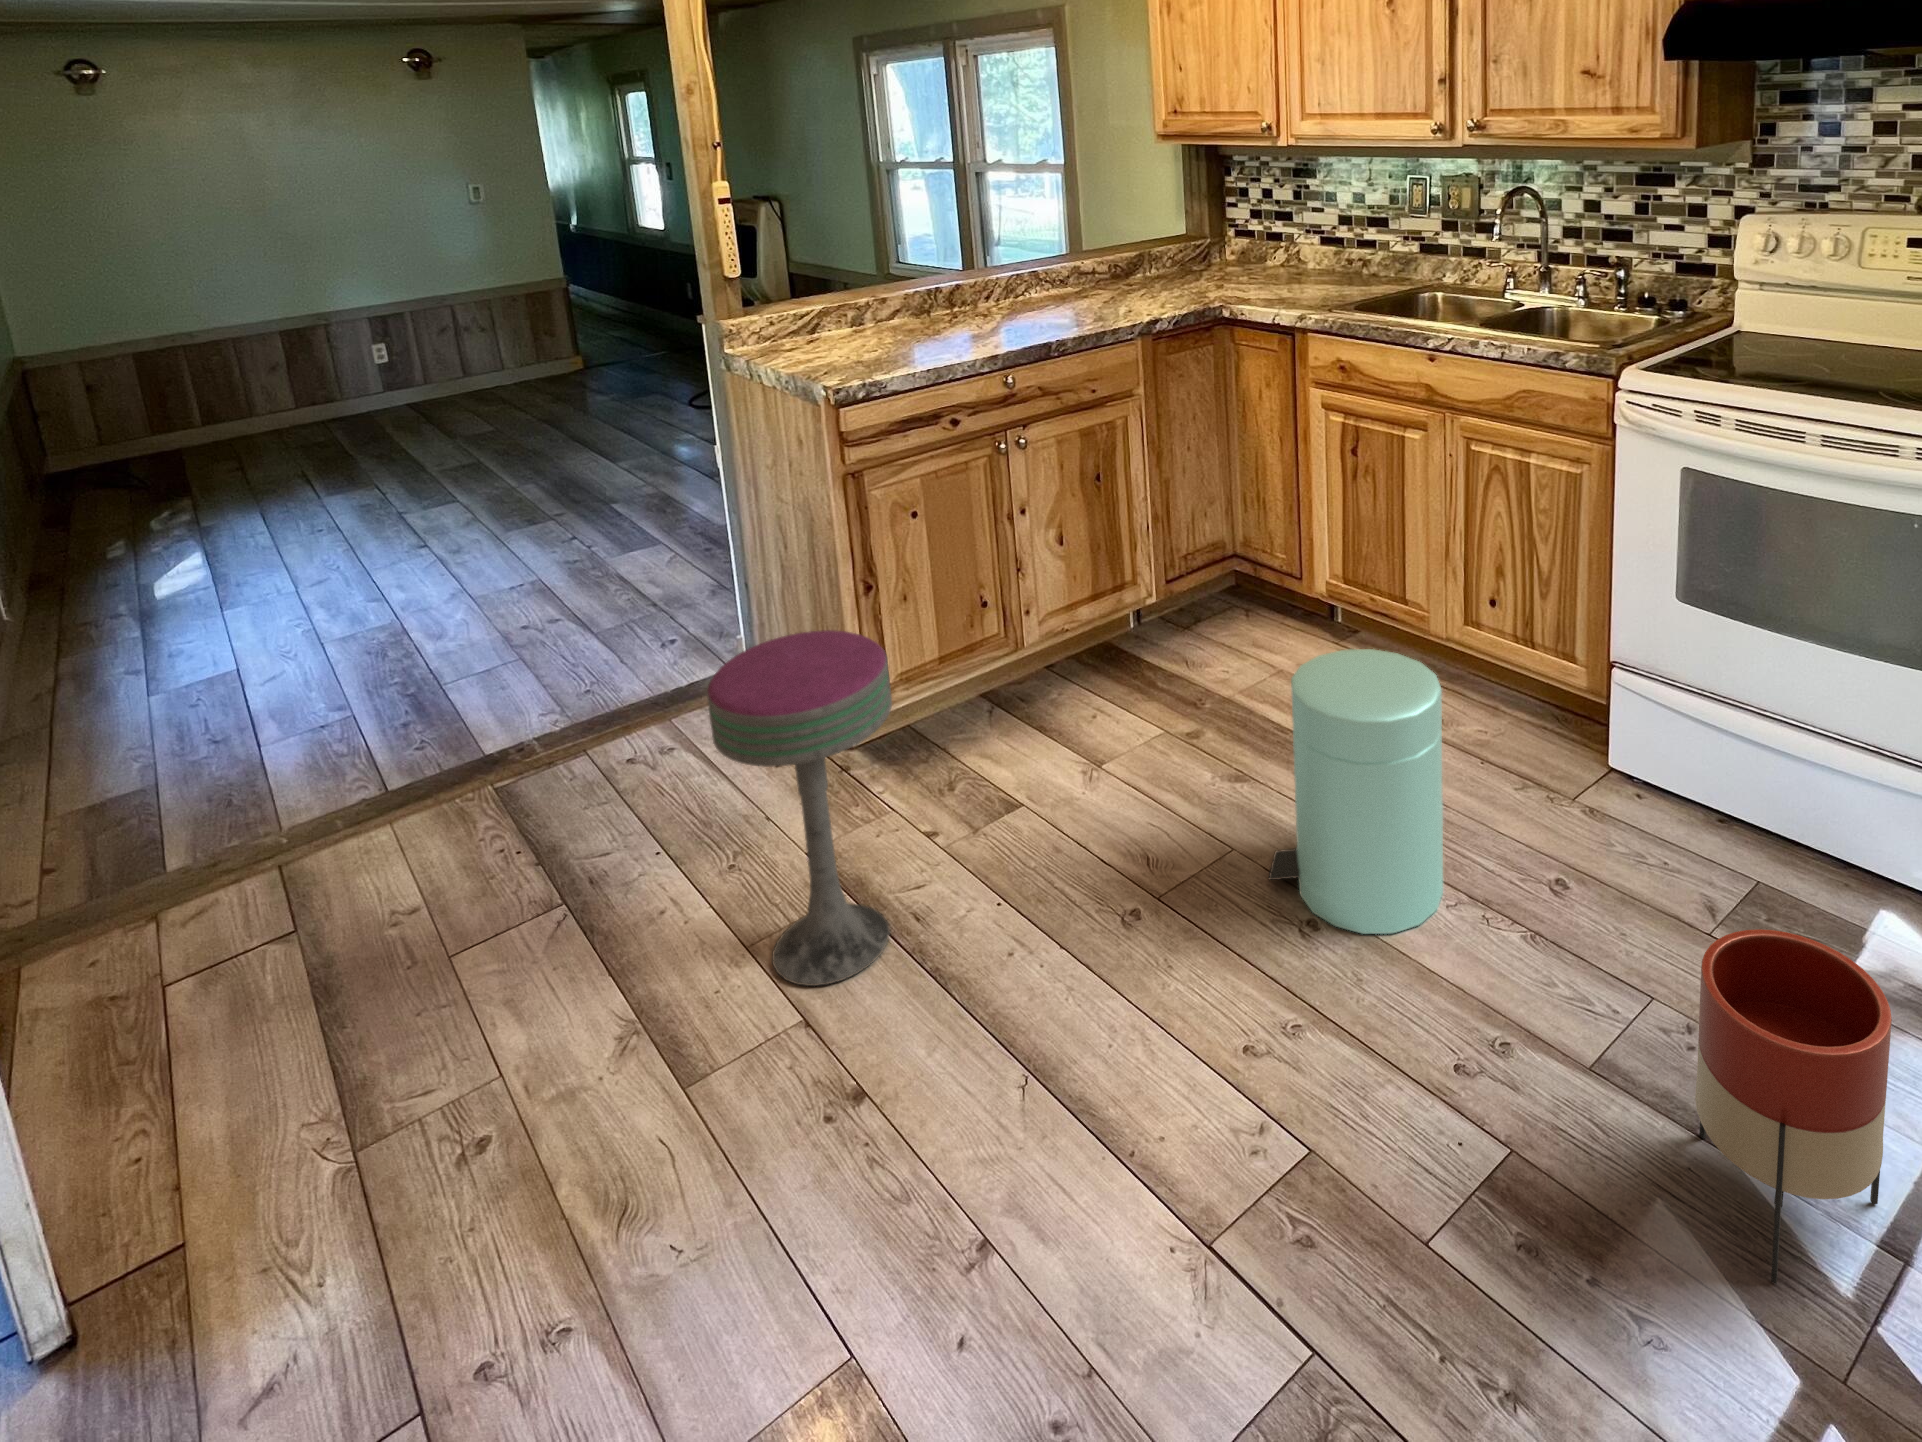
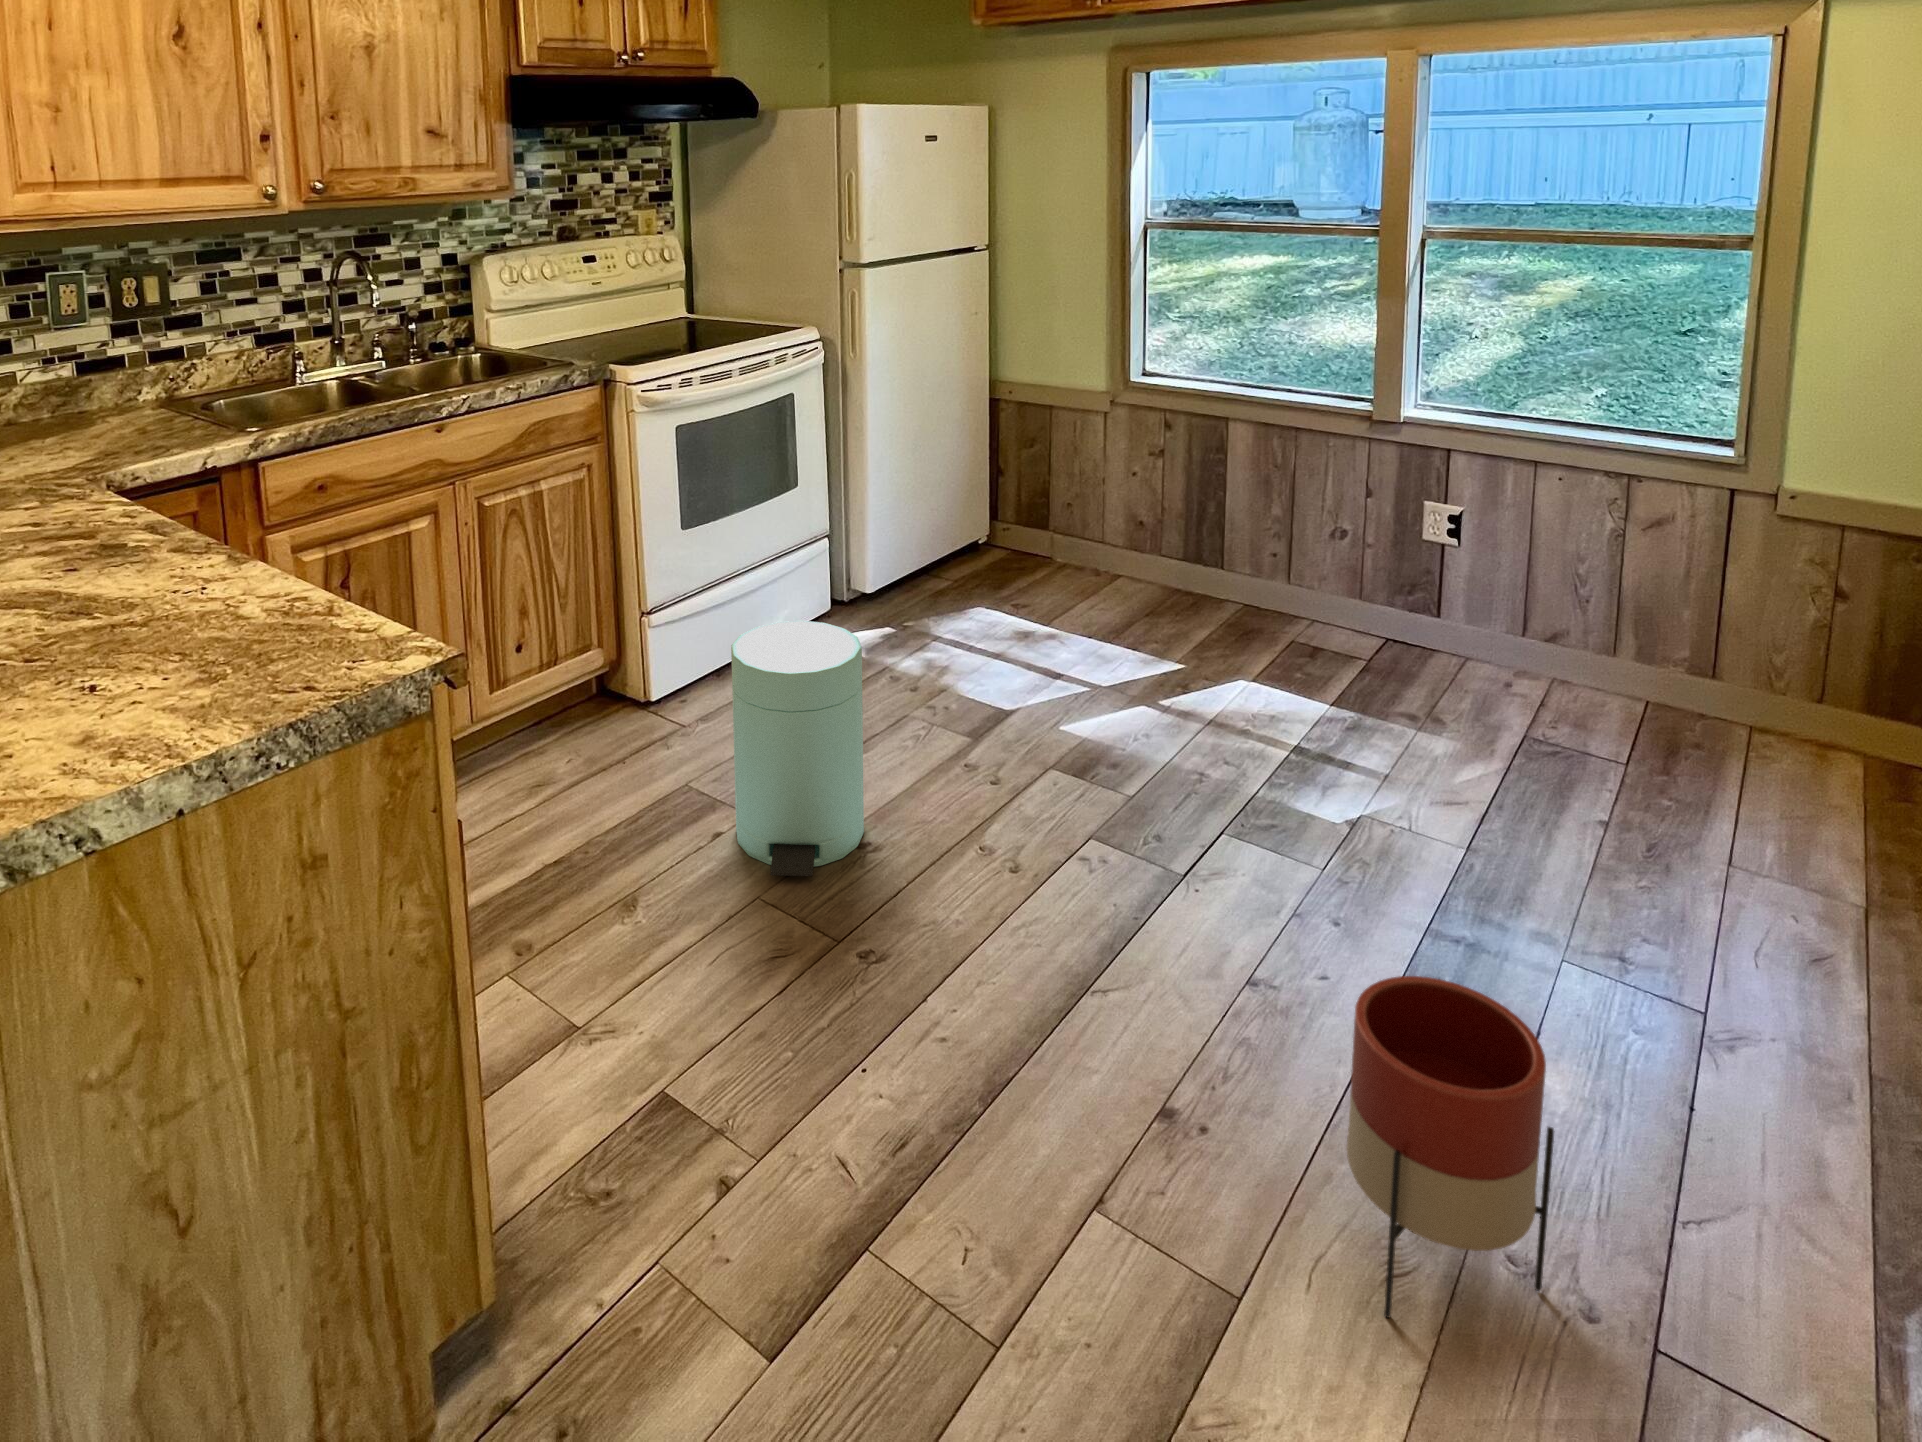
bar stool: present [707,630,892,986] -> none [870,792,1105,1288]
planter: present [1695,929,1892,1284] -> present [1346,976,1554,1319]

